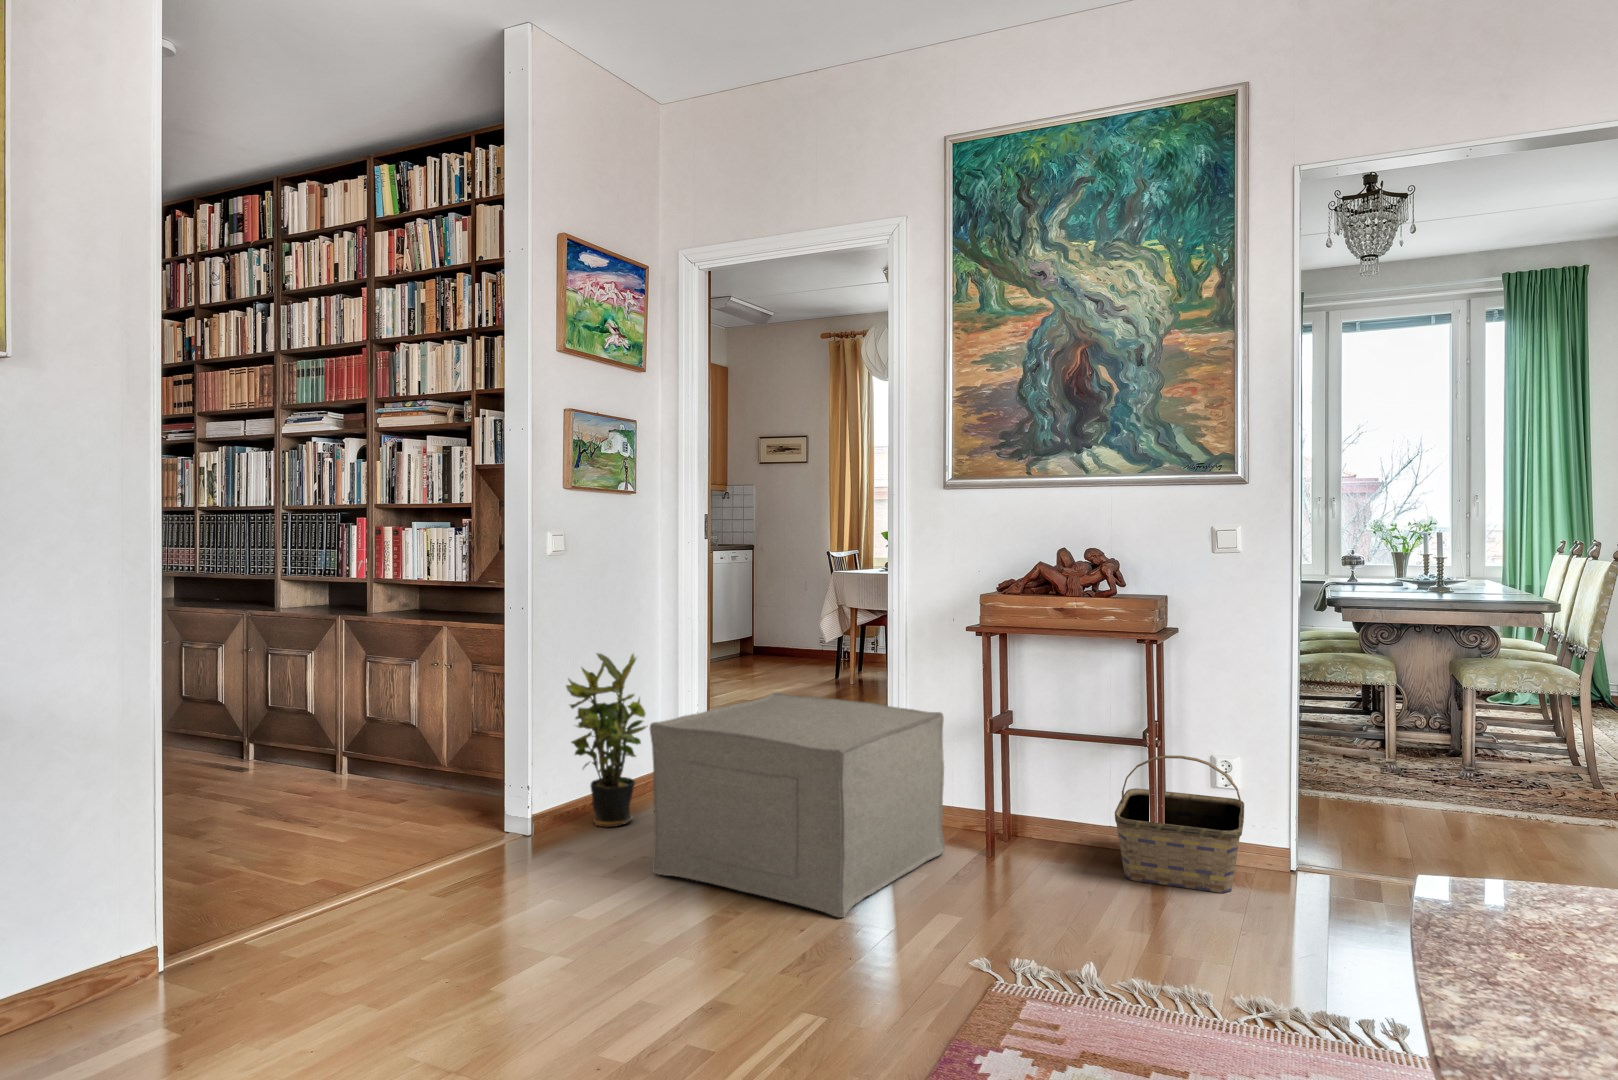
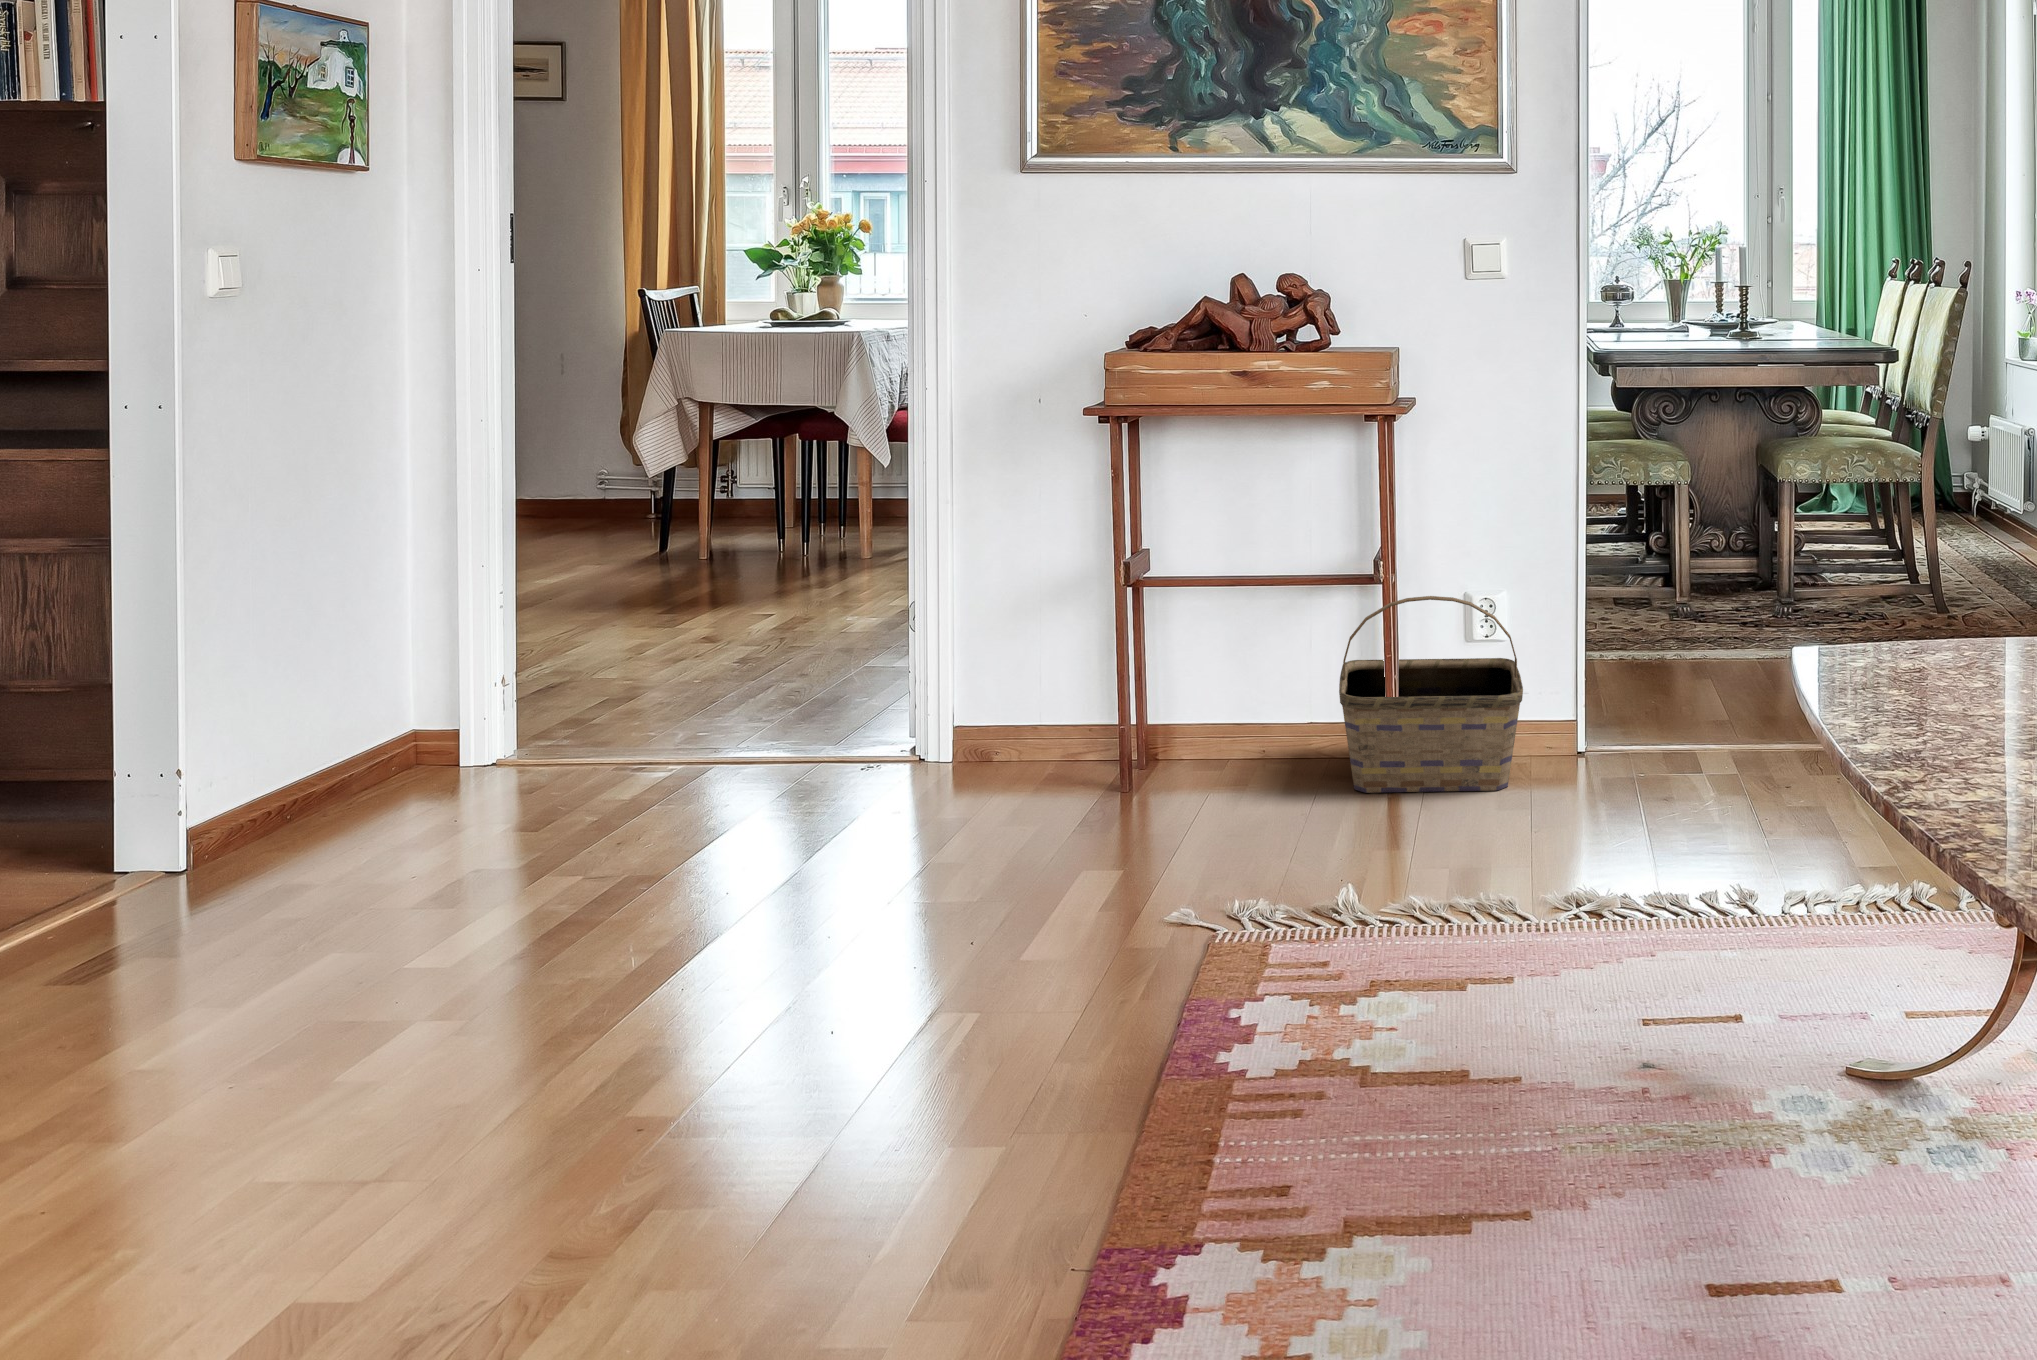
potted plant: present [566,654,648,828] -> none [261,493,458,843]
ottoman: present [650,693,945,917] -> none [533,553,1060,897]

